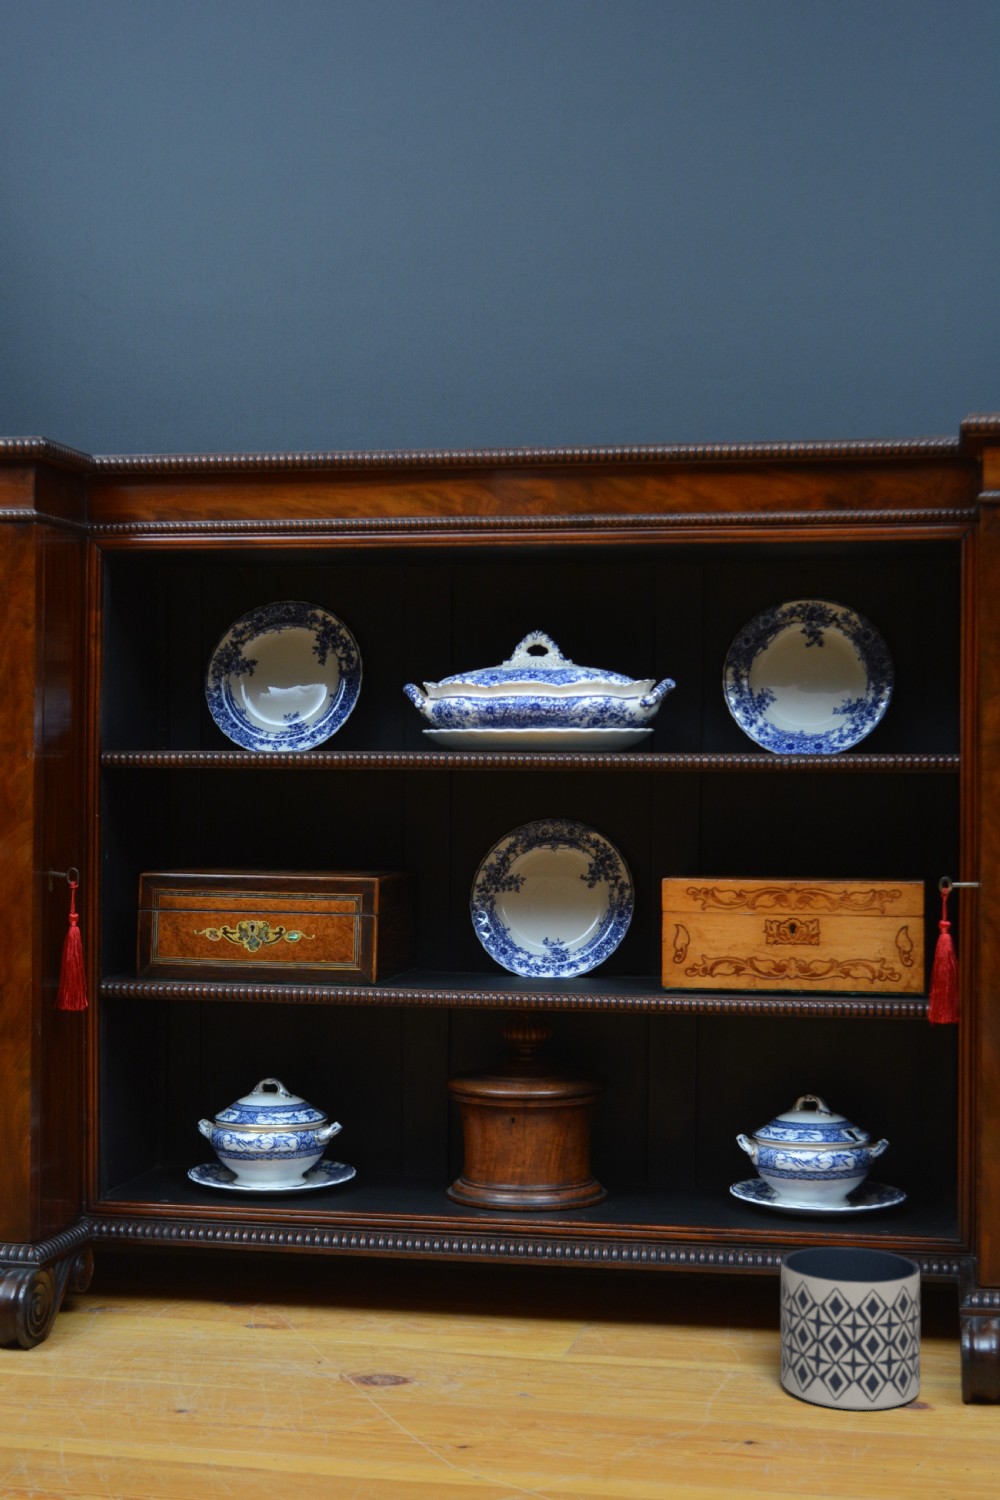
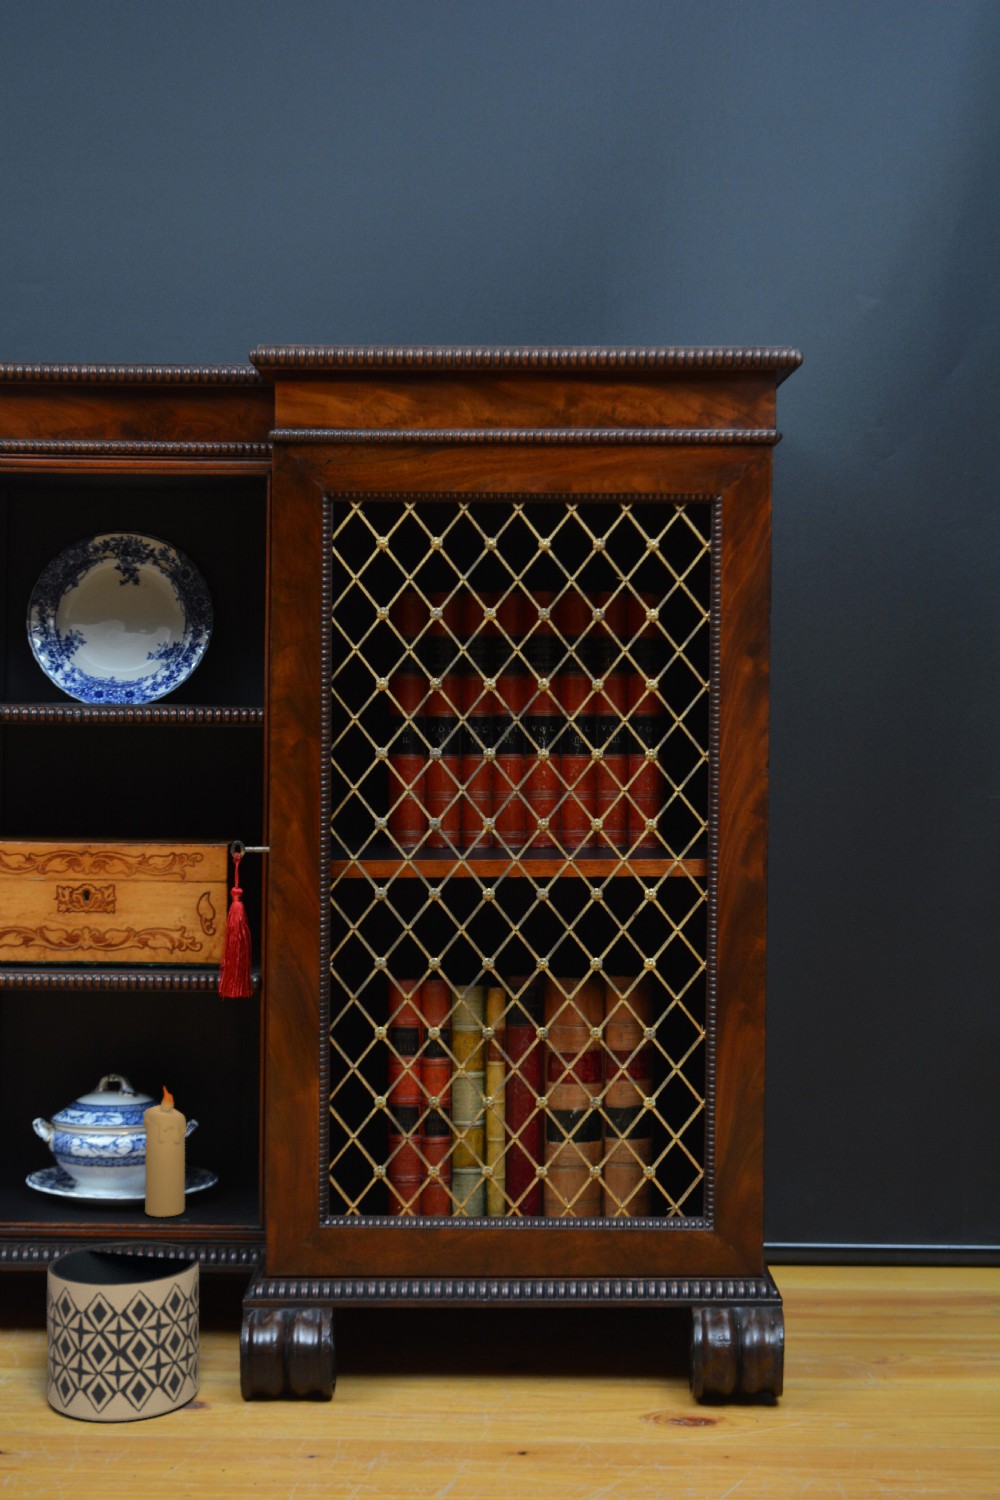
candle: none [847,1107,887,1229] -> present [143,1087,187,1217]

